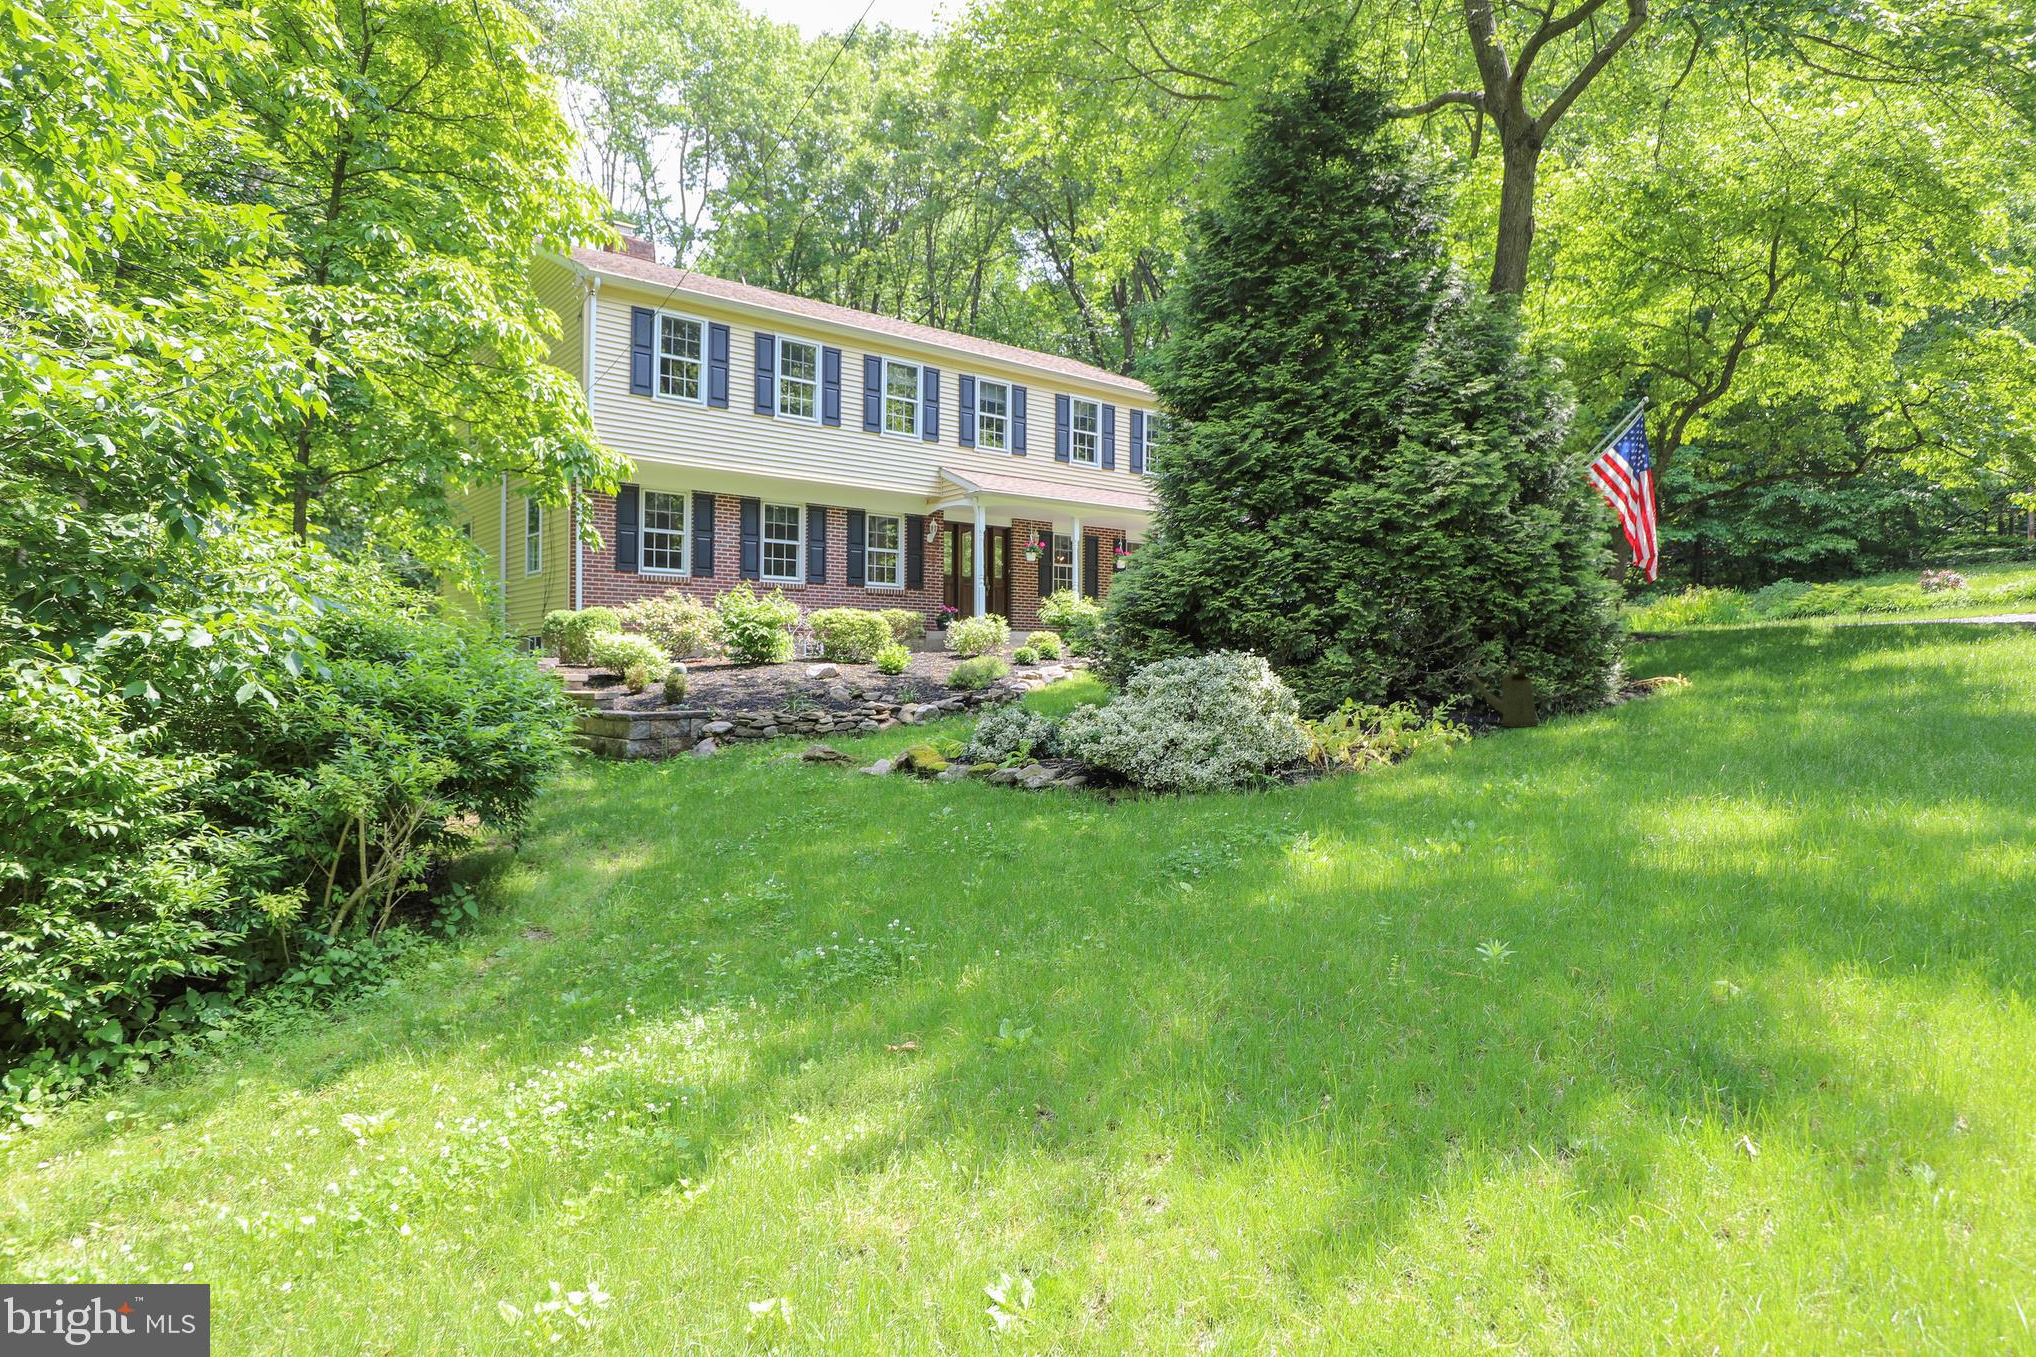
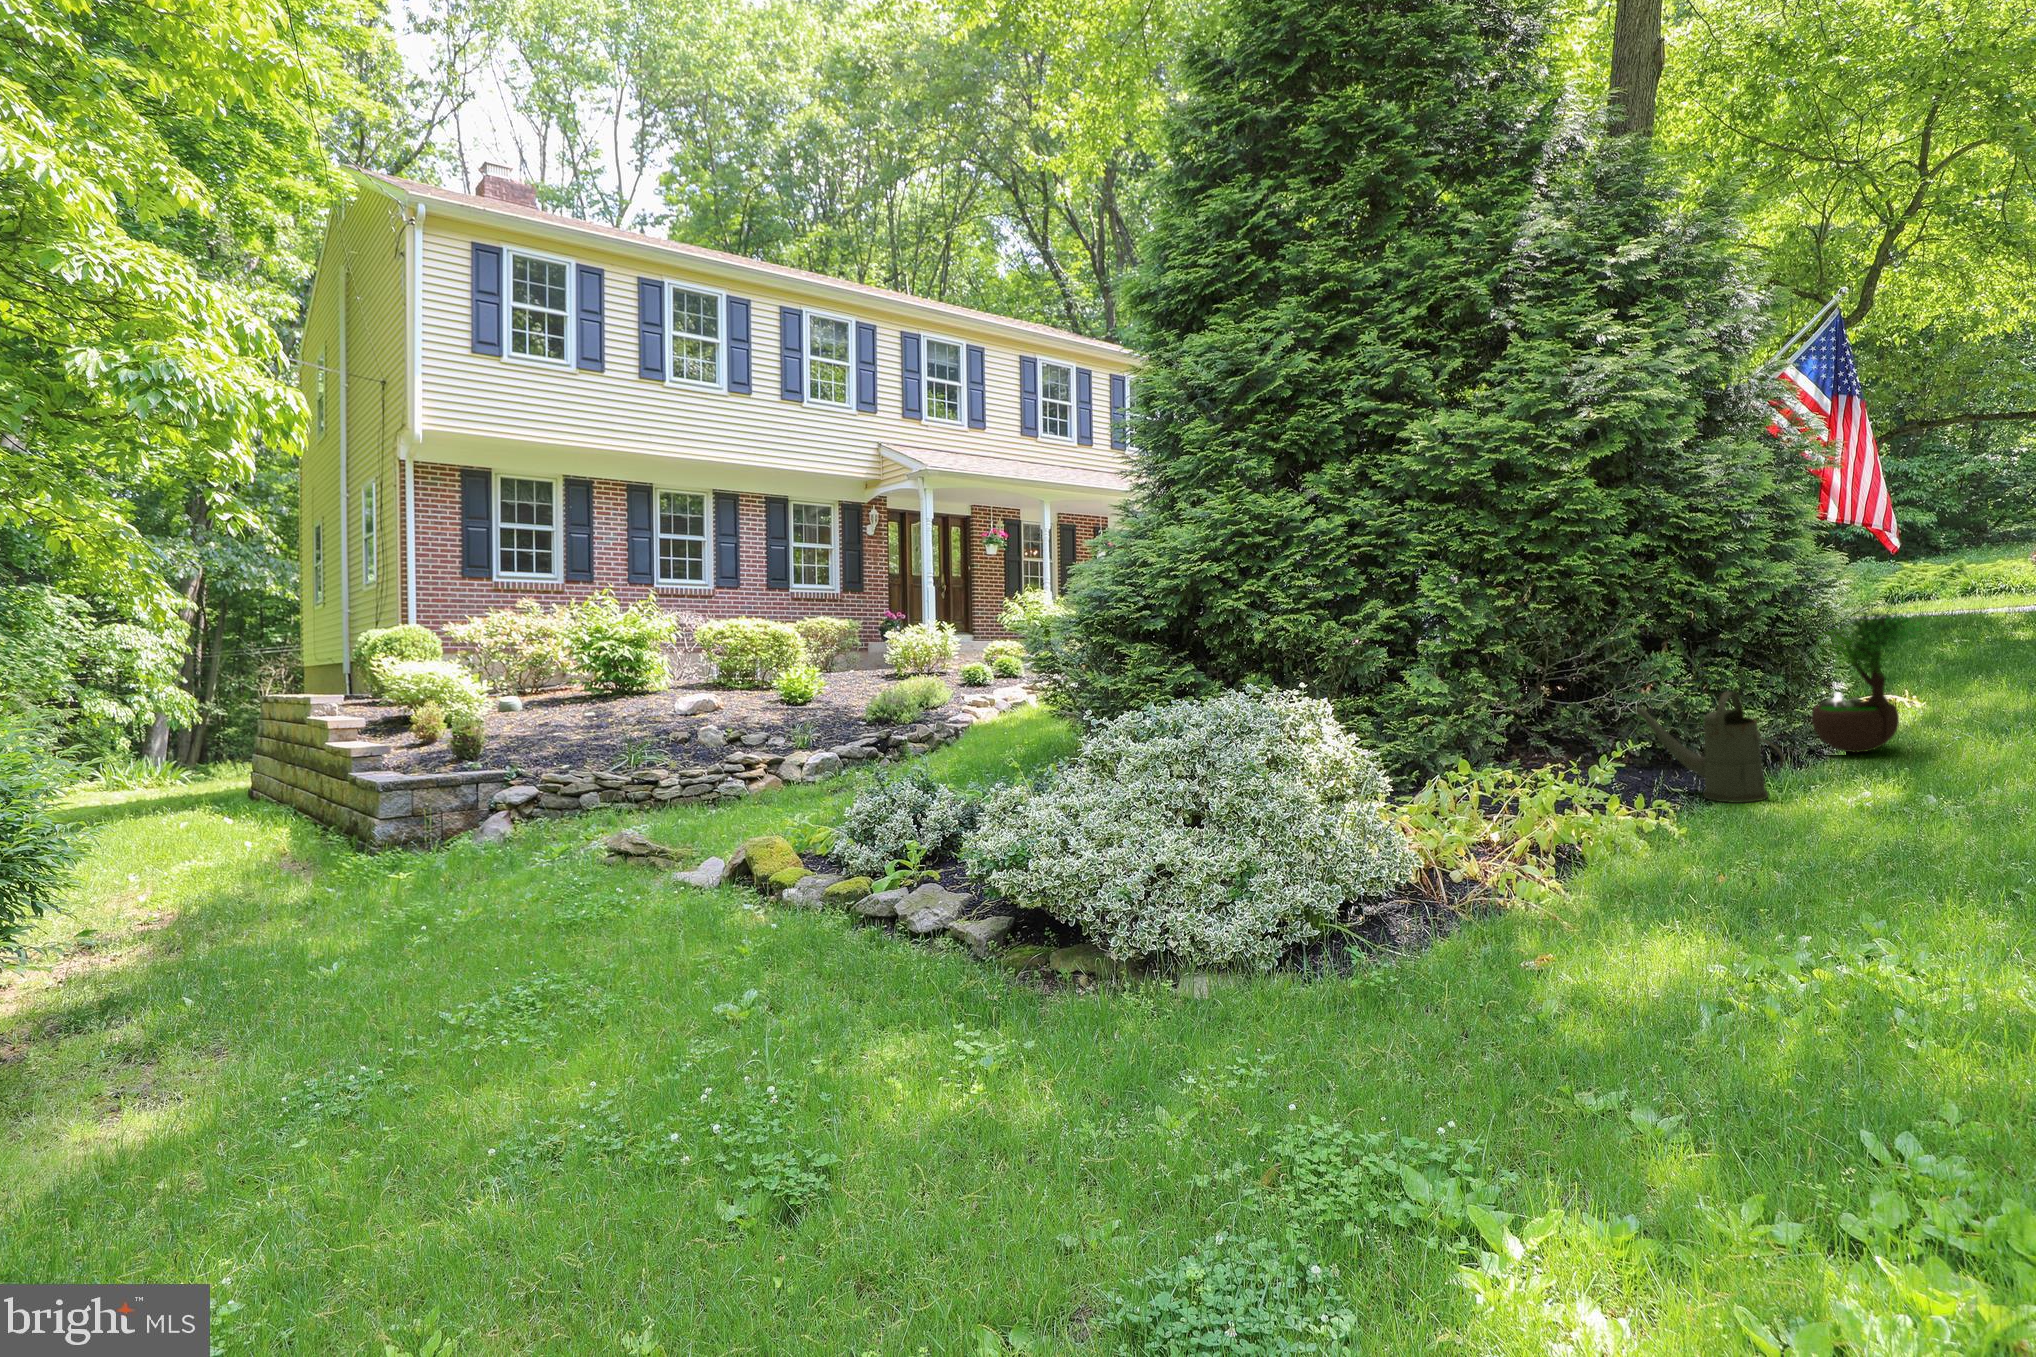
potted tree: none [1581,606,1644,703] -> present [1812,601,1920,752]

